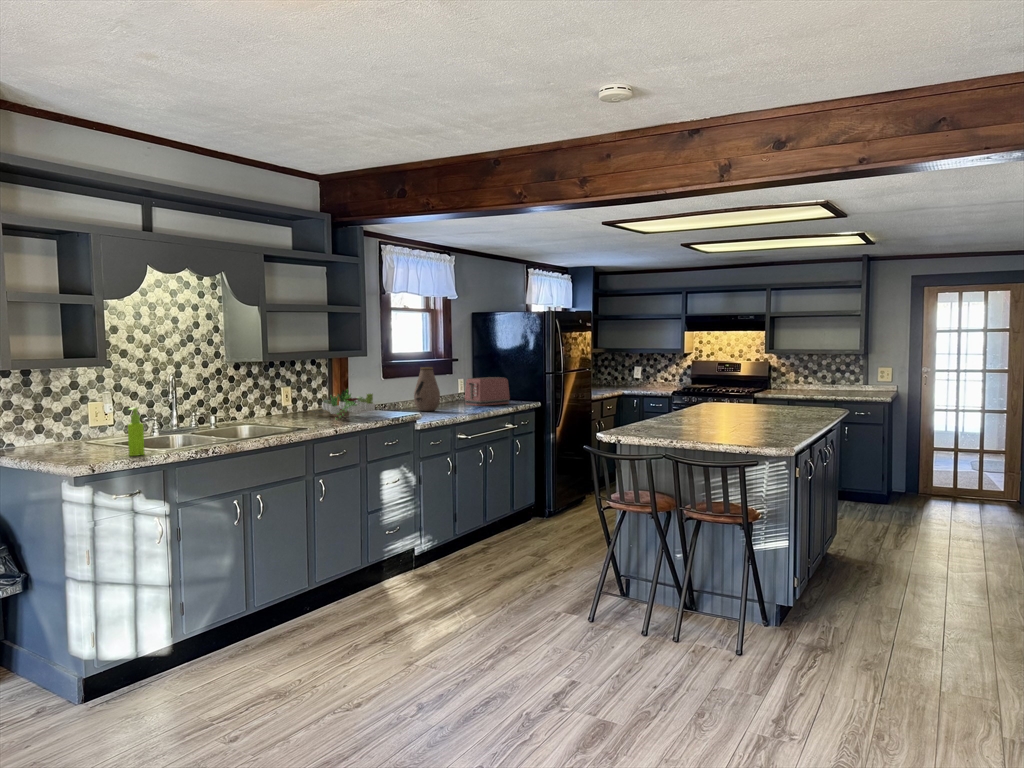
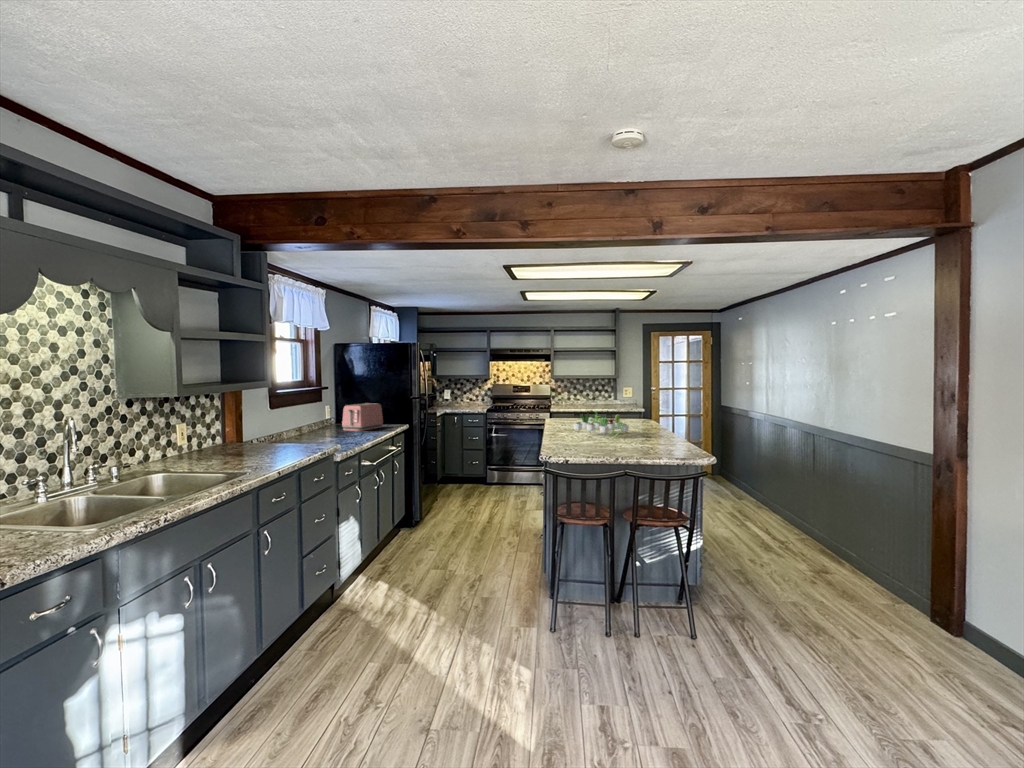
vase: present [414,367,440,412] -> none [311,397,338,441]
succulent plant: present [314,389,375,420] -> present [574,413,629,437]
soap dispenser: present [128,408,144,456] -> none [38,471,66,541]

